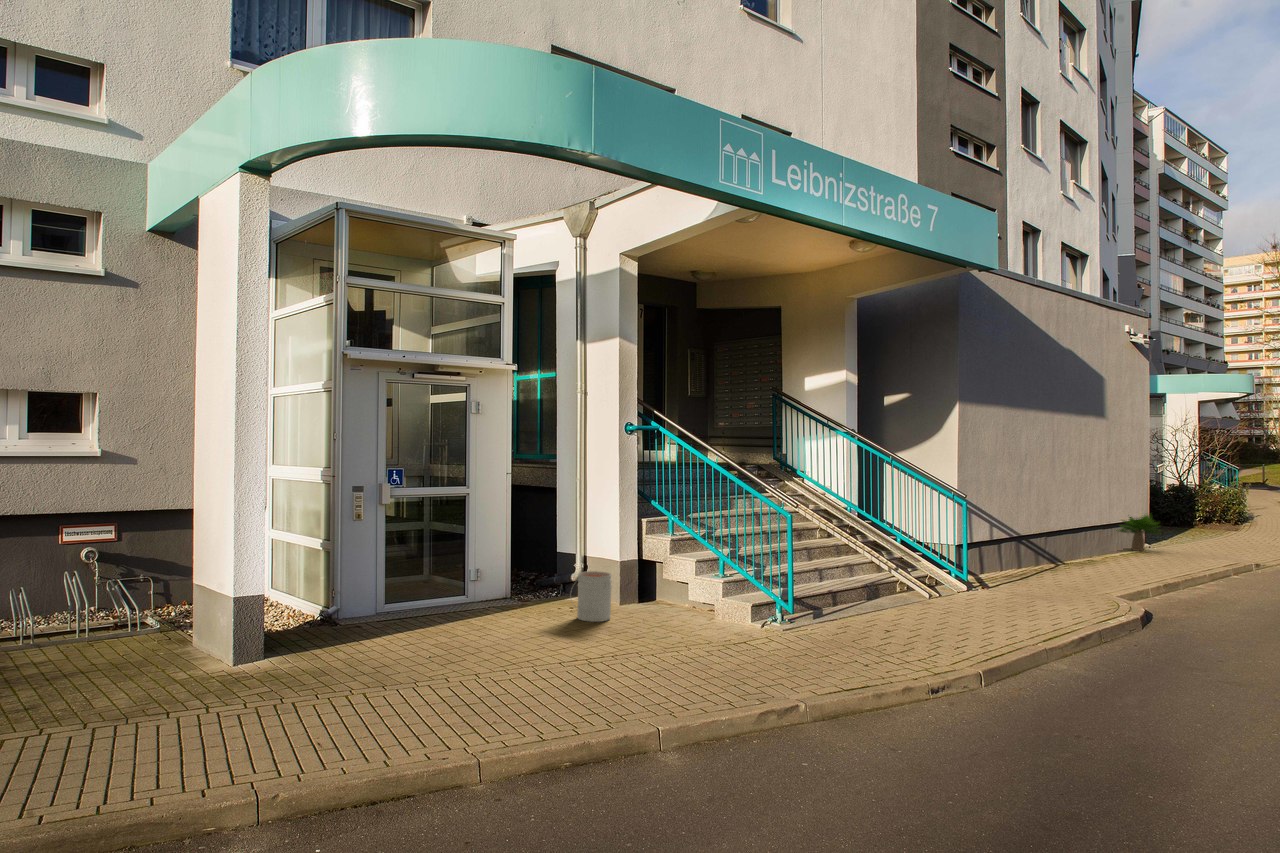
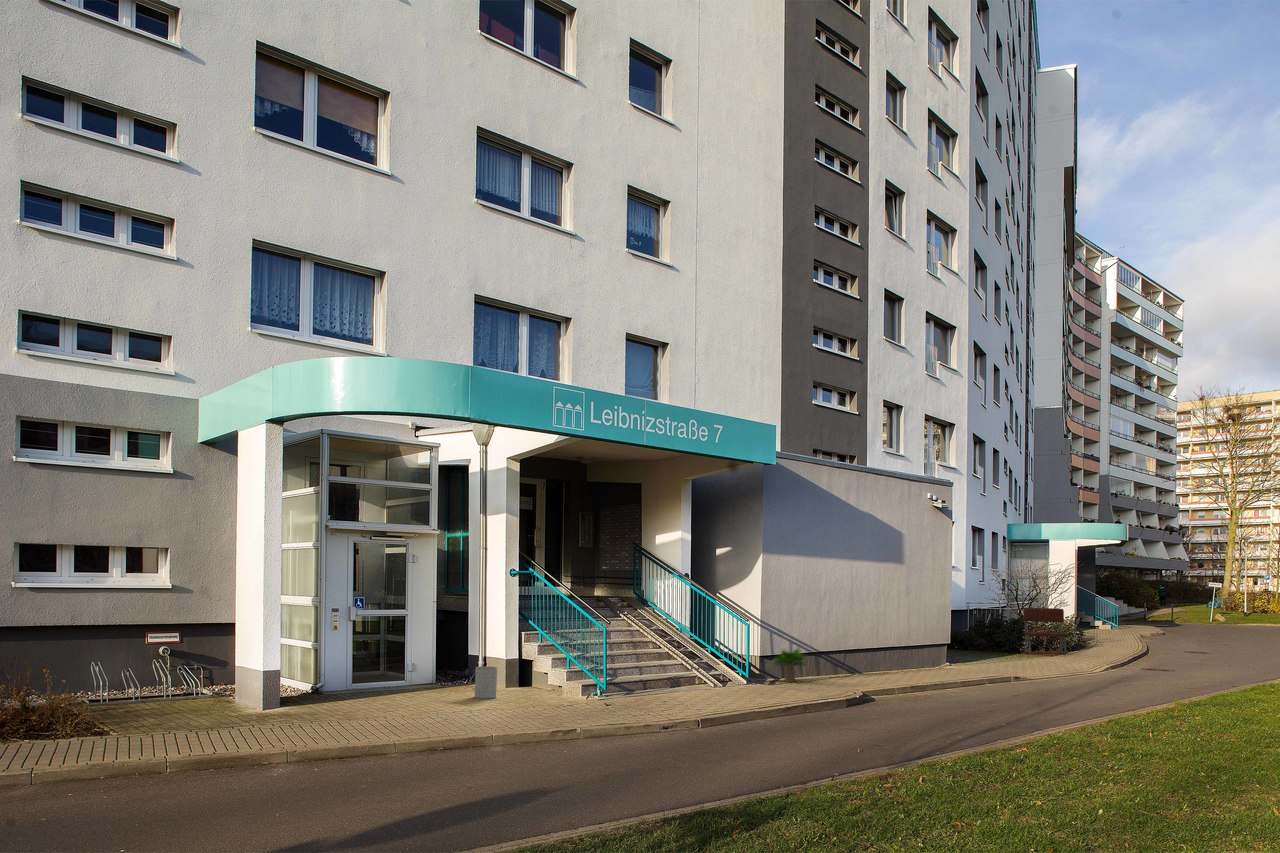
bench: none [1209,468,1272,526] -> present [1023,608,1070,654]
potted plant: present [1116,514,1159,551] -> present [774,648,805,682]

